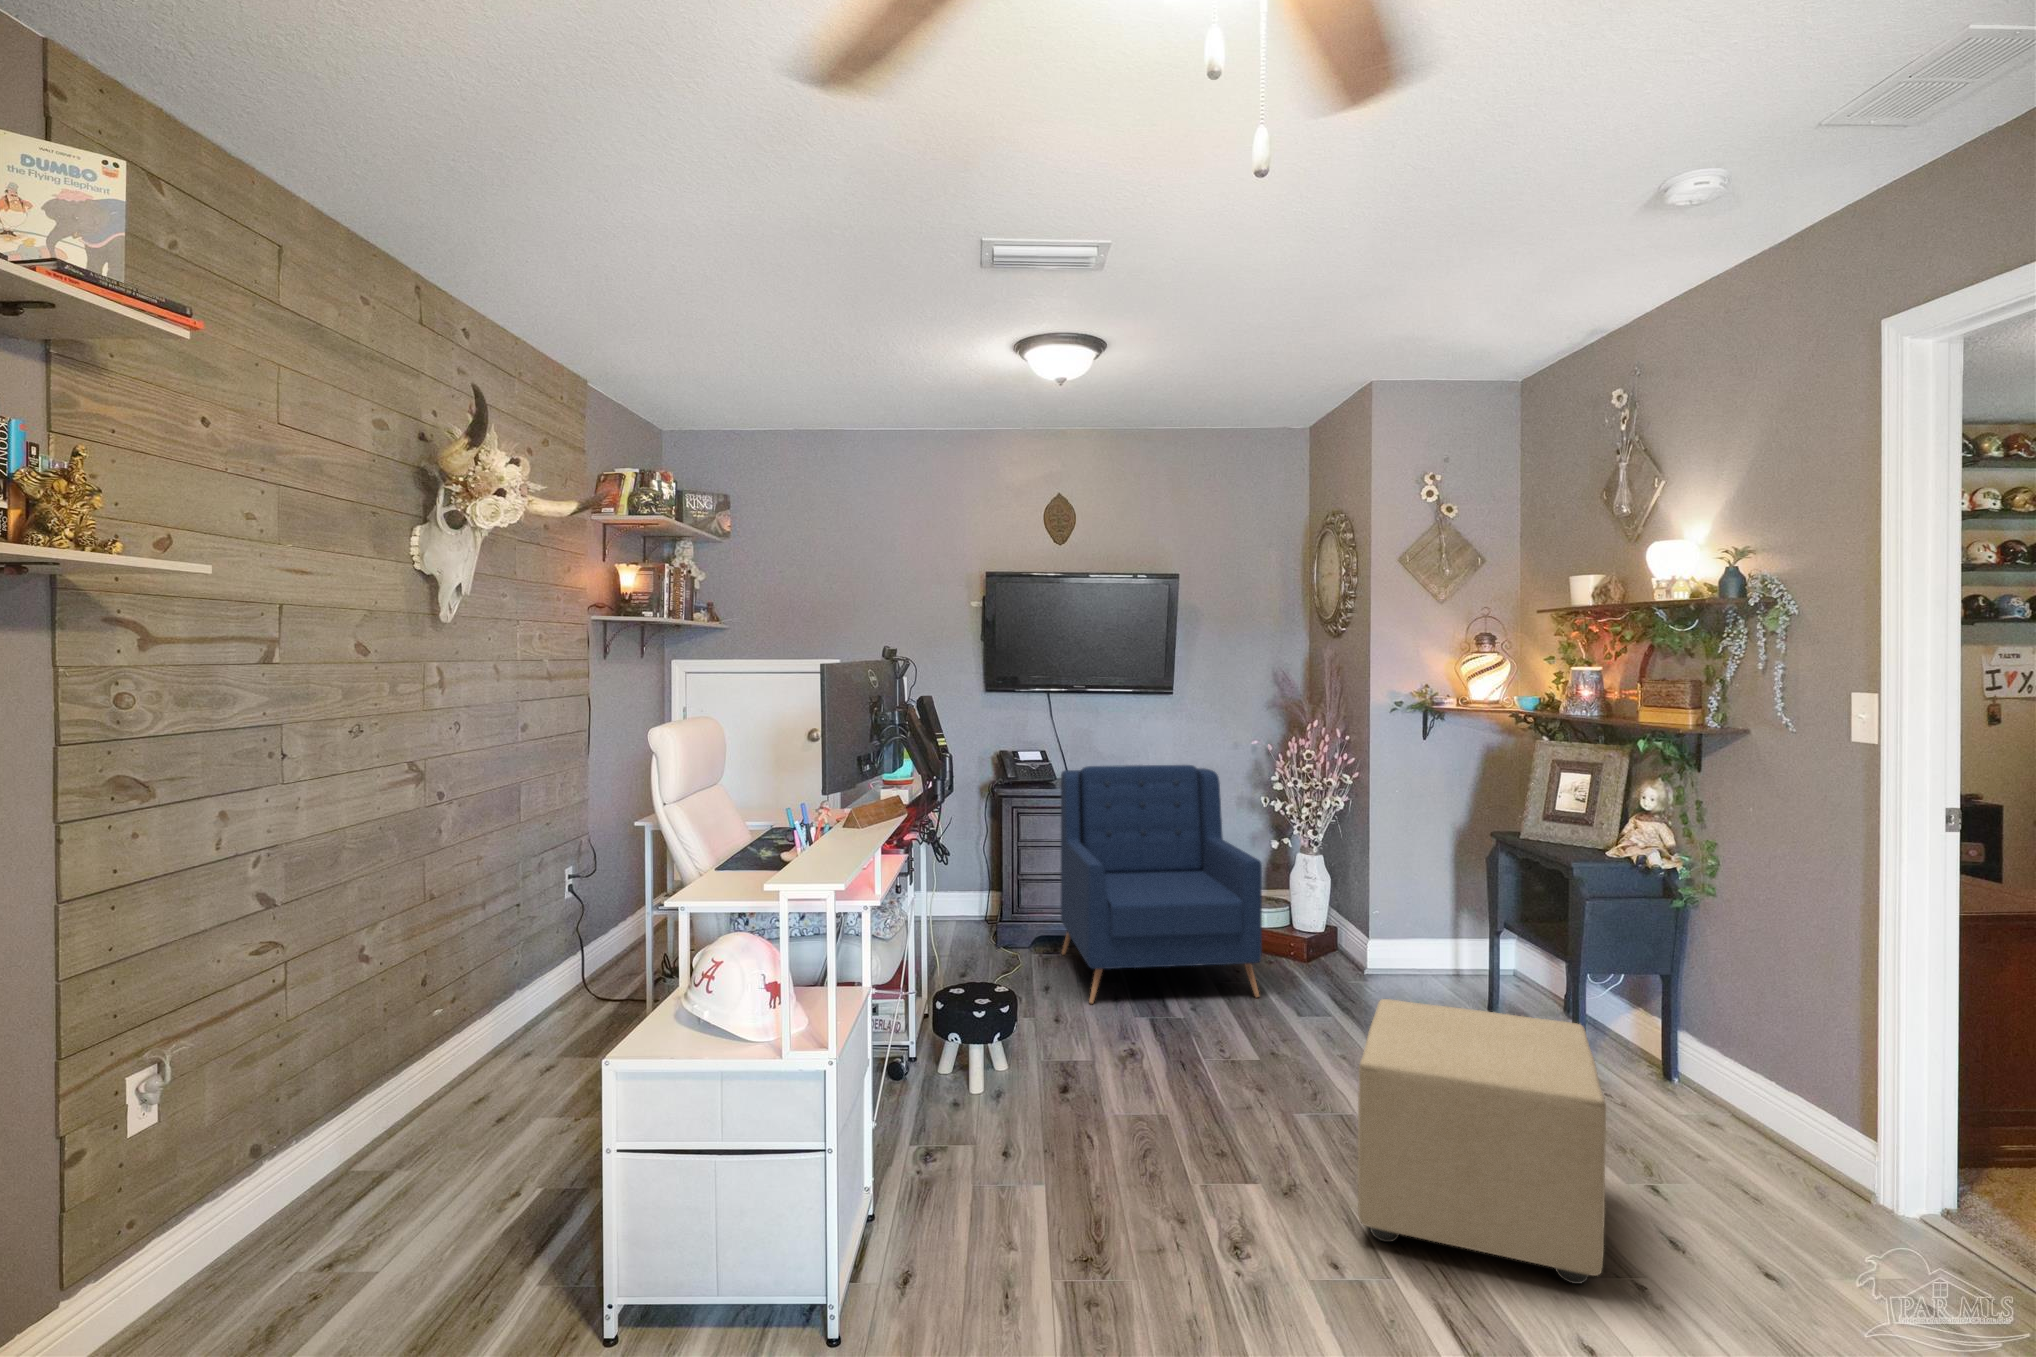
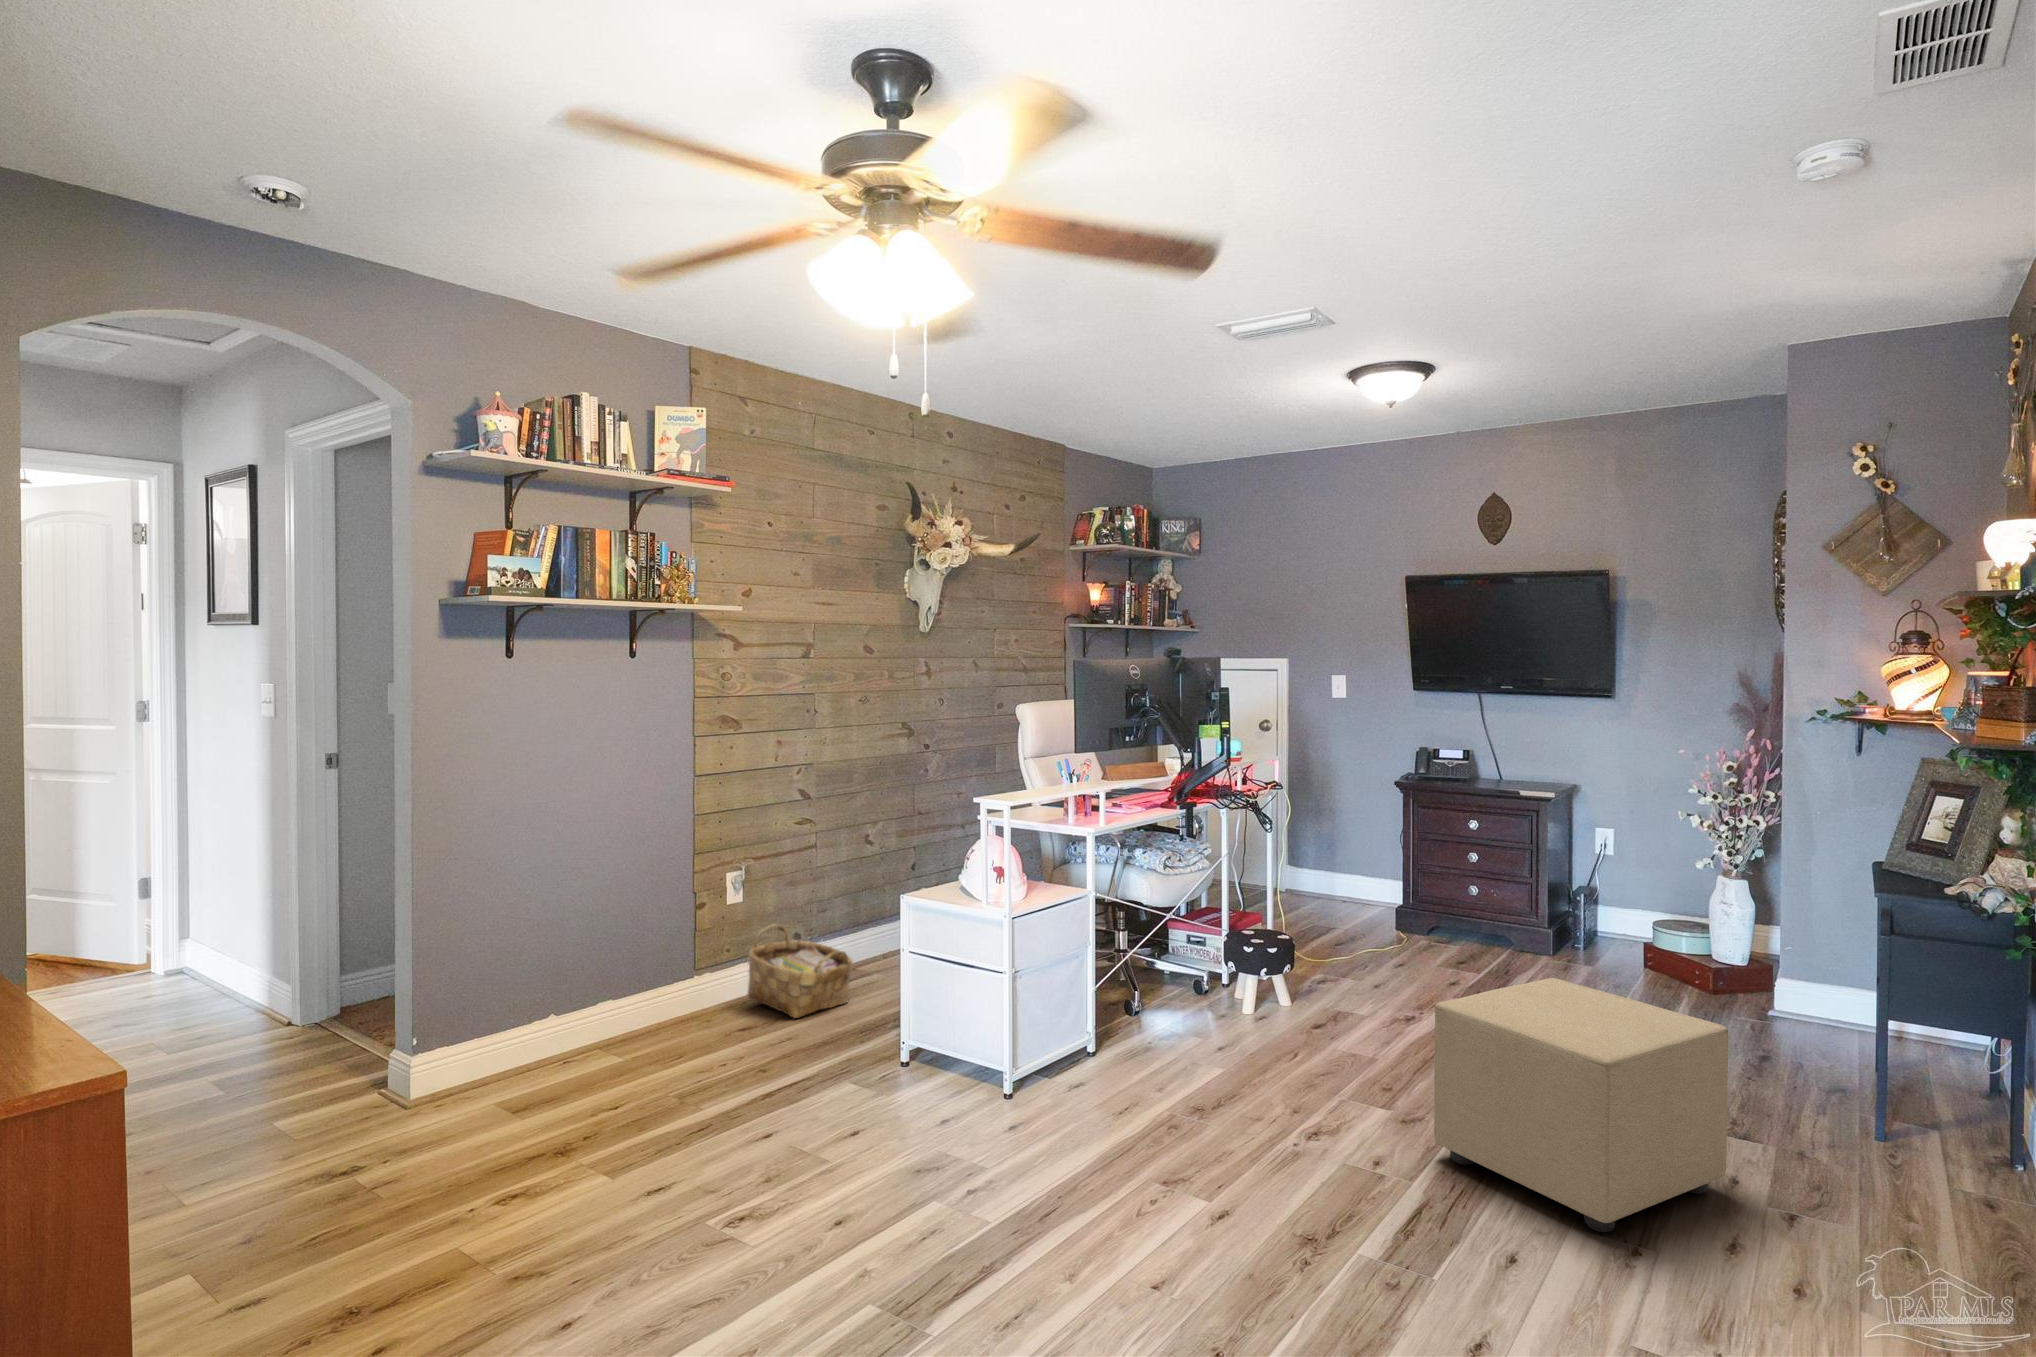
armchair: present [1061,765,1262,1003] -> none [1424,763,1621,1007]
woven basket: none [181,1143,412,1316] -> present [748,924,852,1018]

